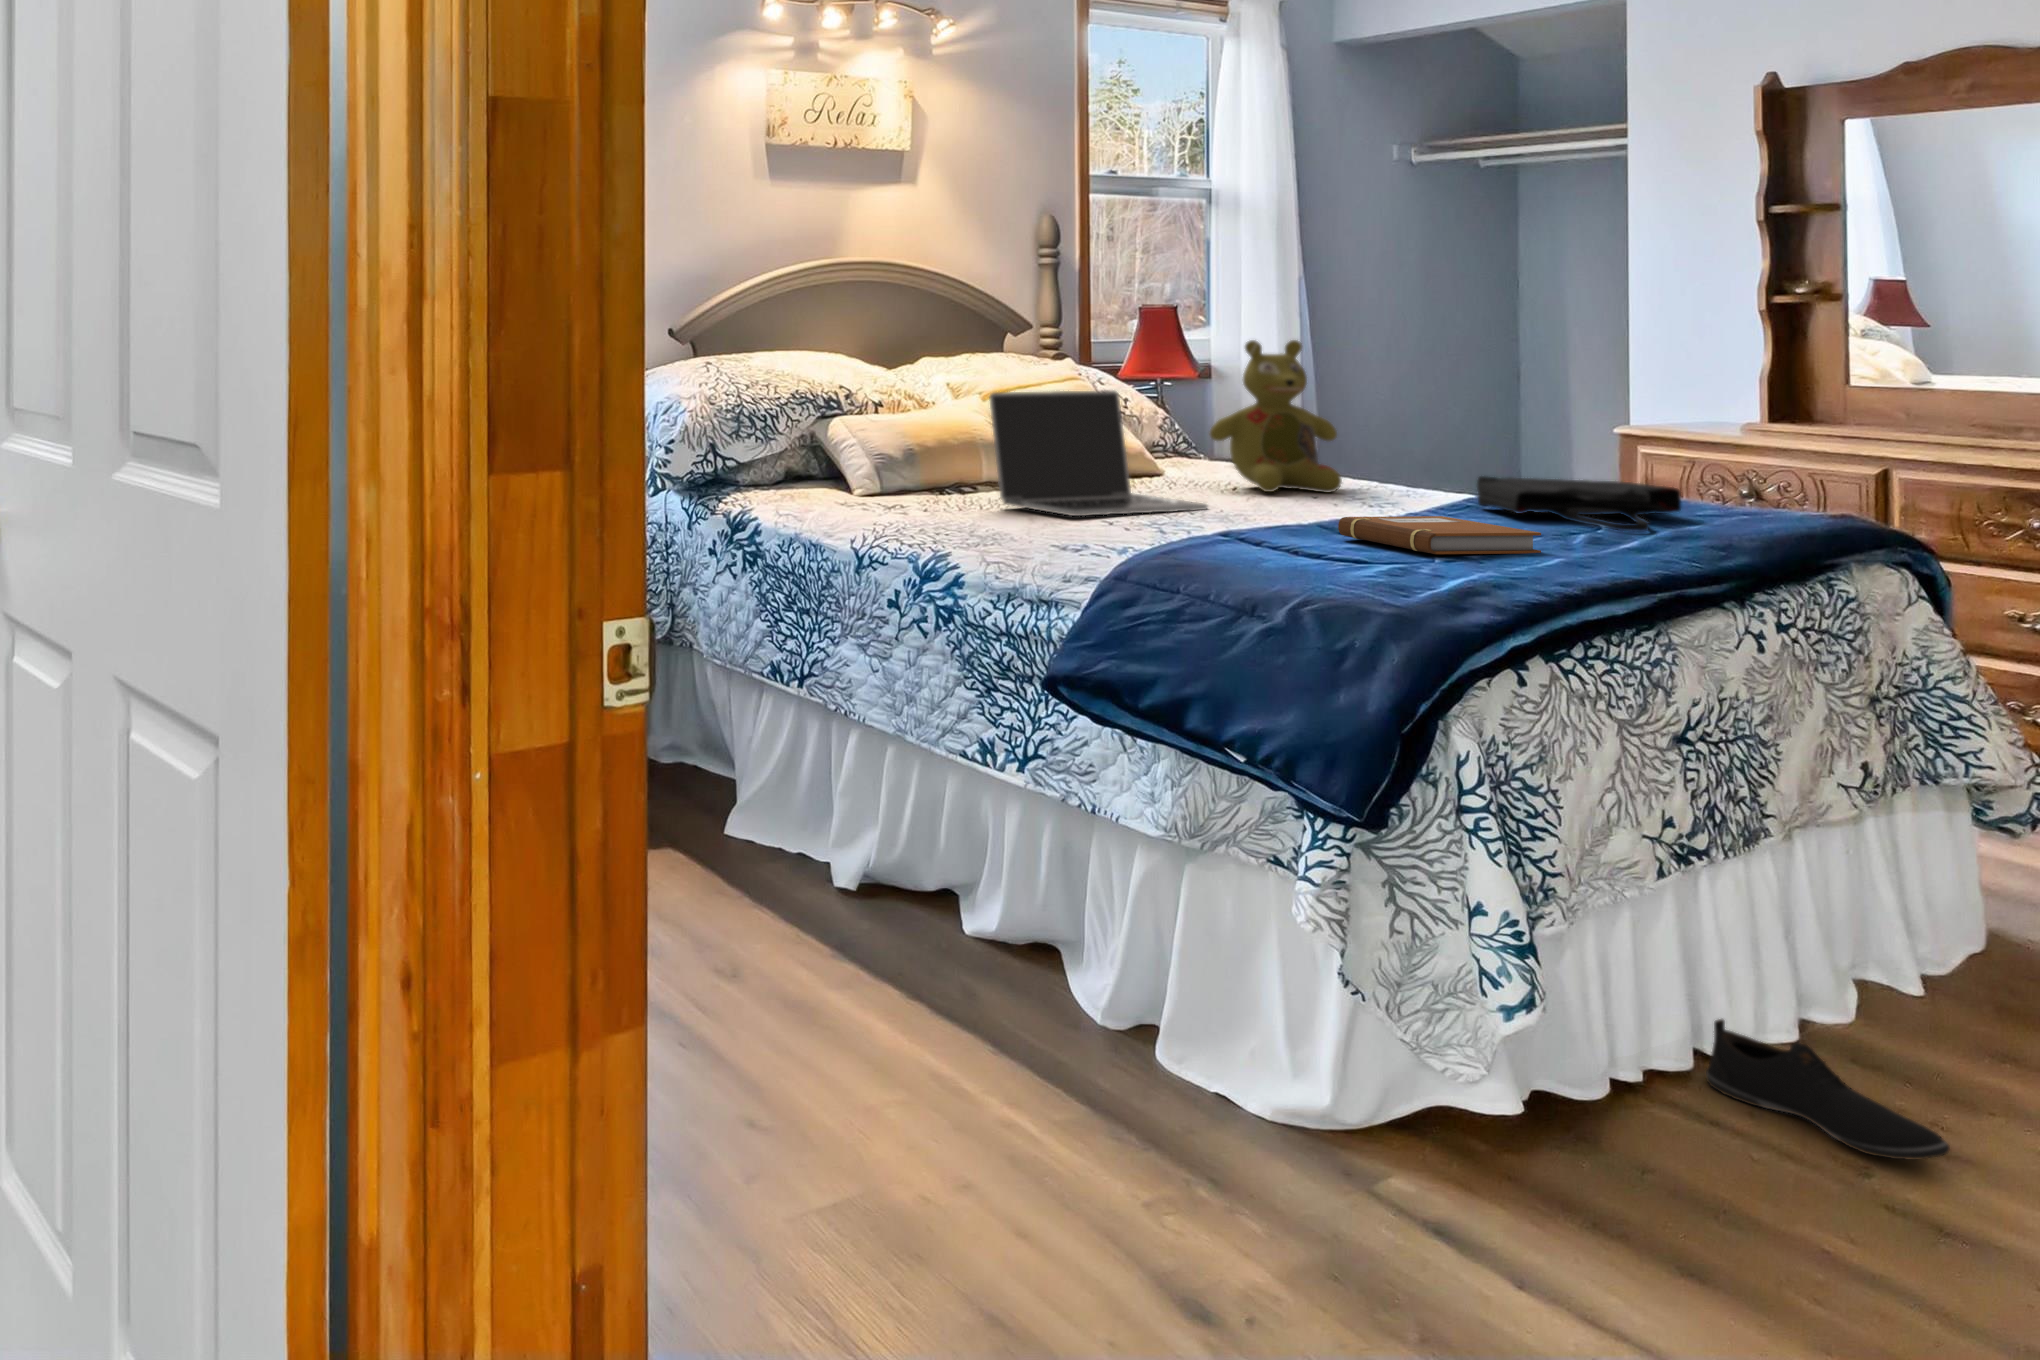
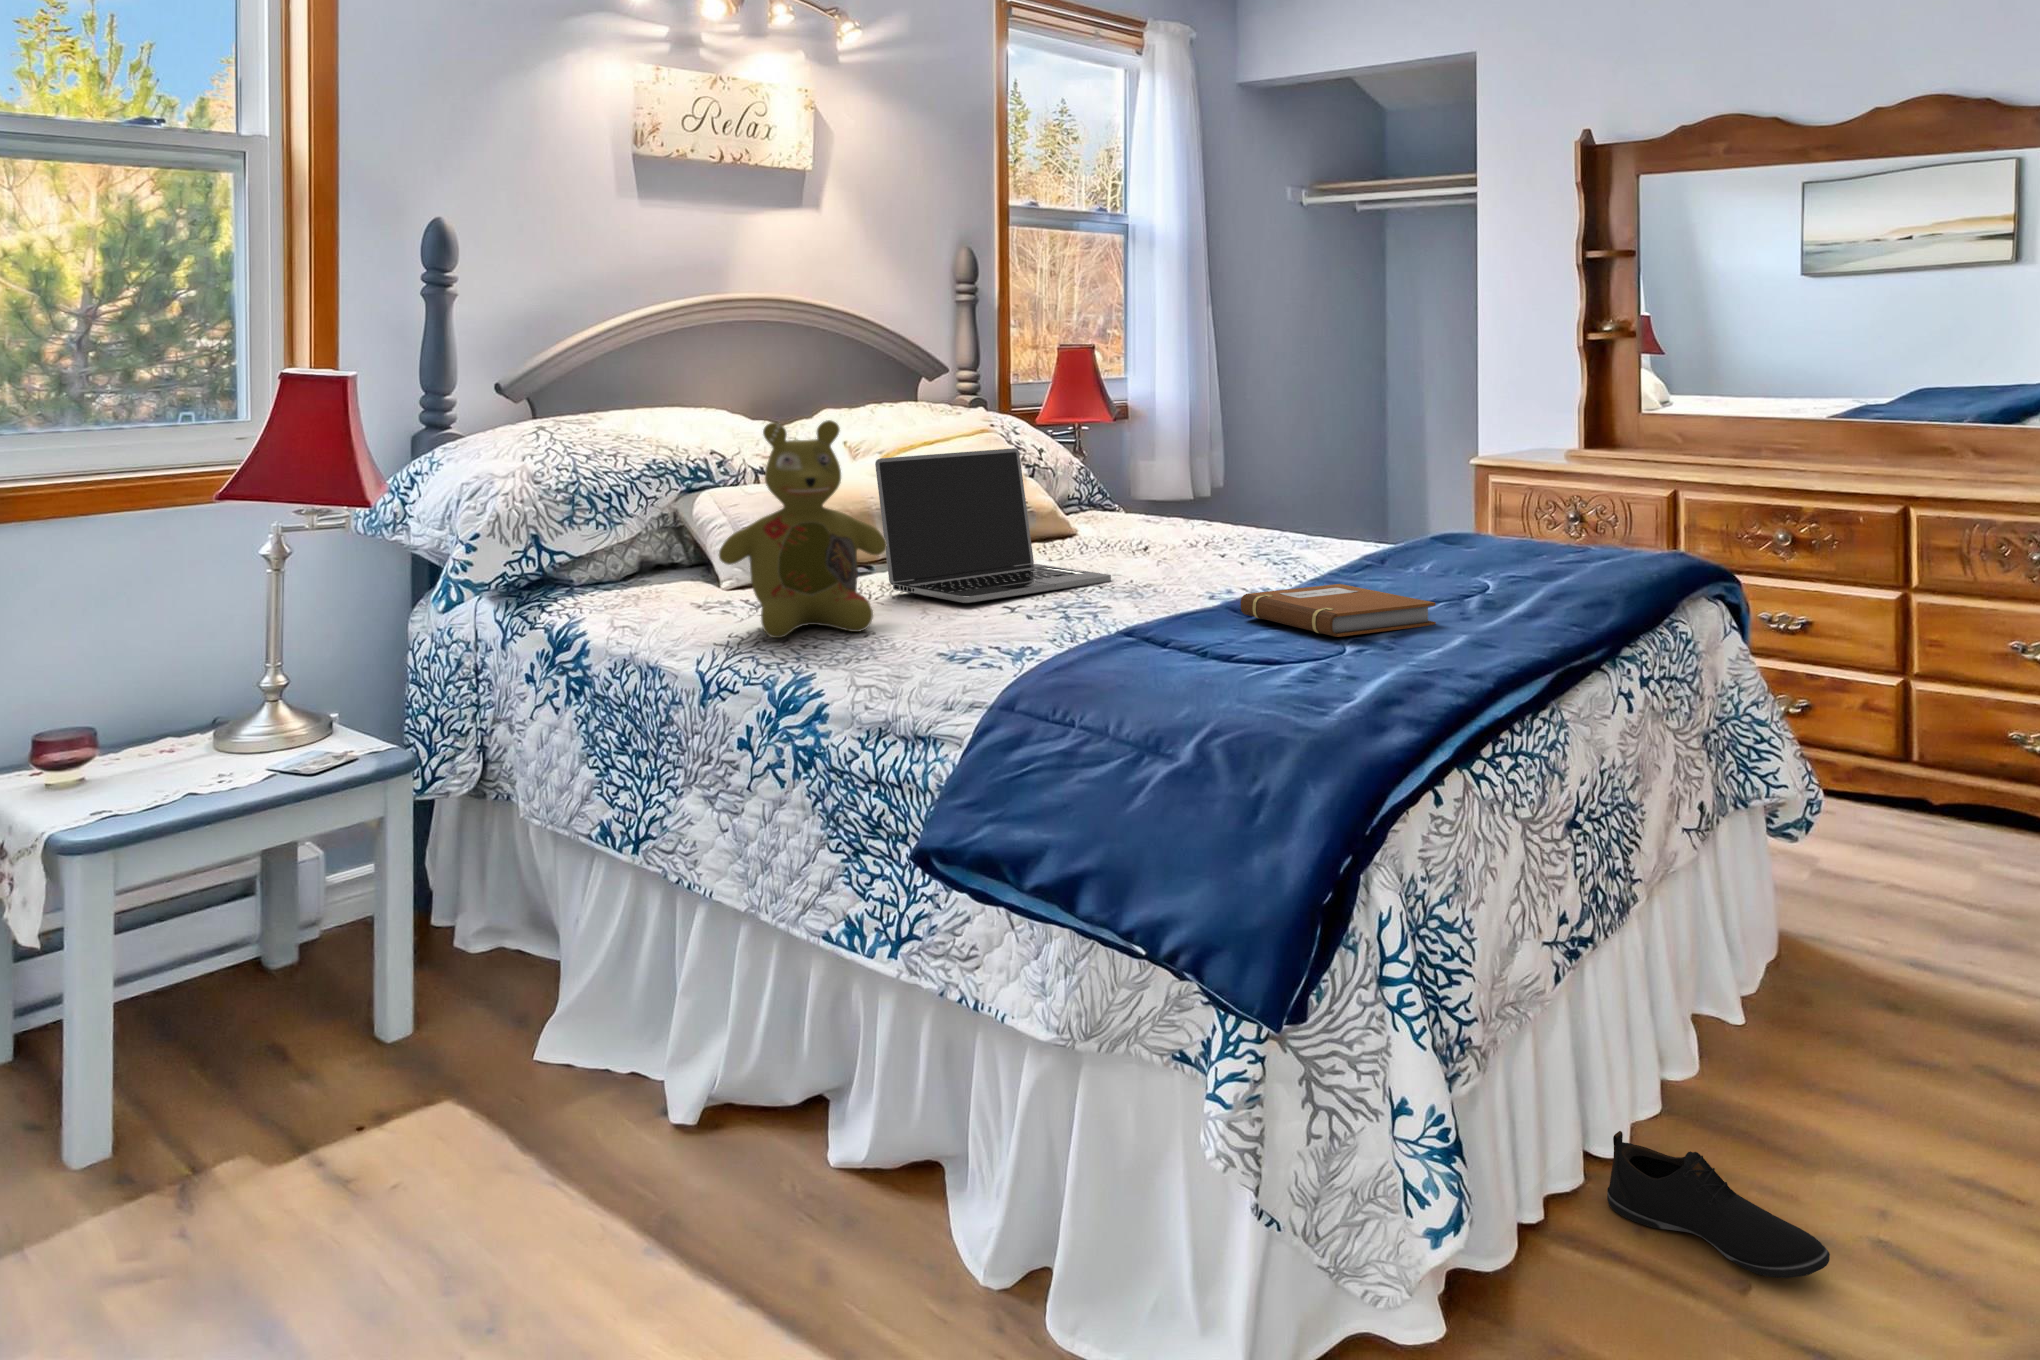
stuffed bear: present [1209,340,1342,493] -> present [719,420,886,638]
tote bag: present [1477,476,1681,531] -> none [1368,527,1549,587]

